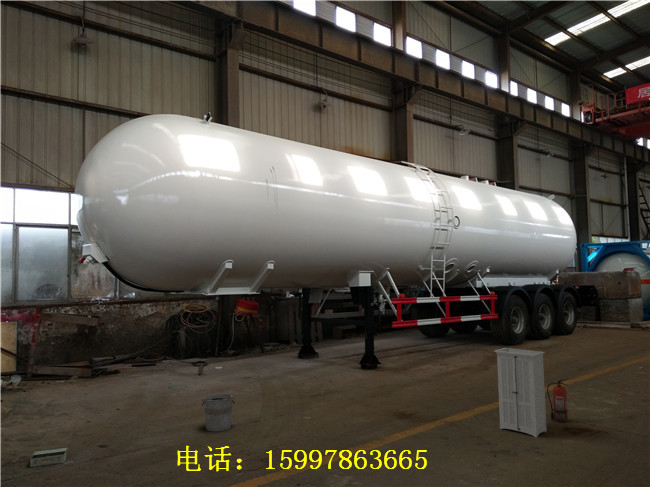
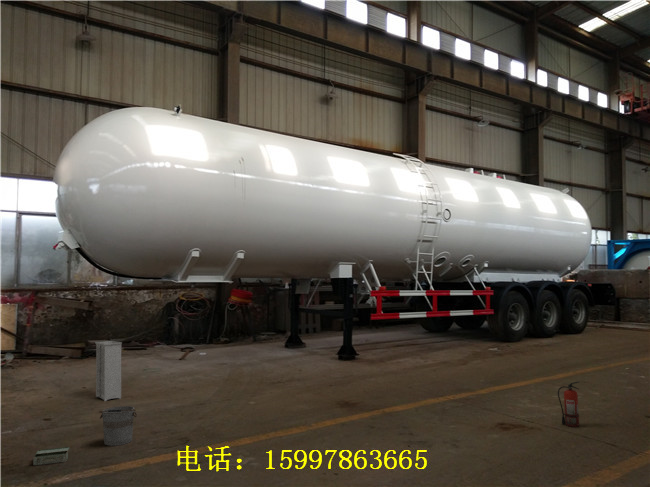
storage cabinet: present [494,347,546,437] -> present [95,341,122,401]
bucket: present [202,394,235,431] -> present [99,406,137,446]

